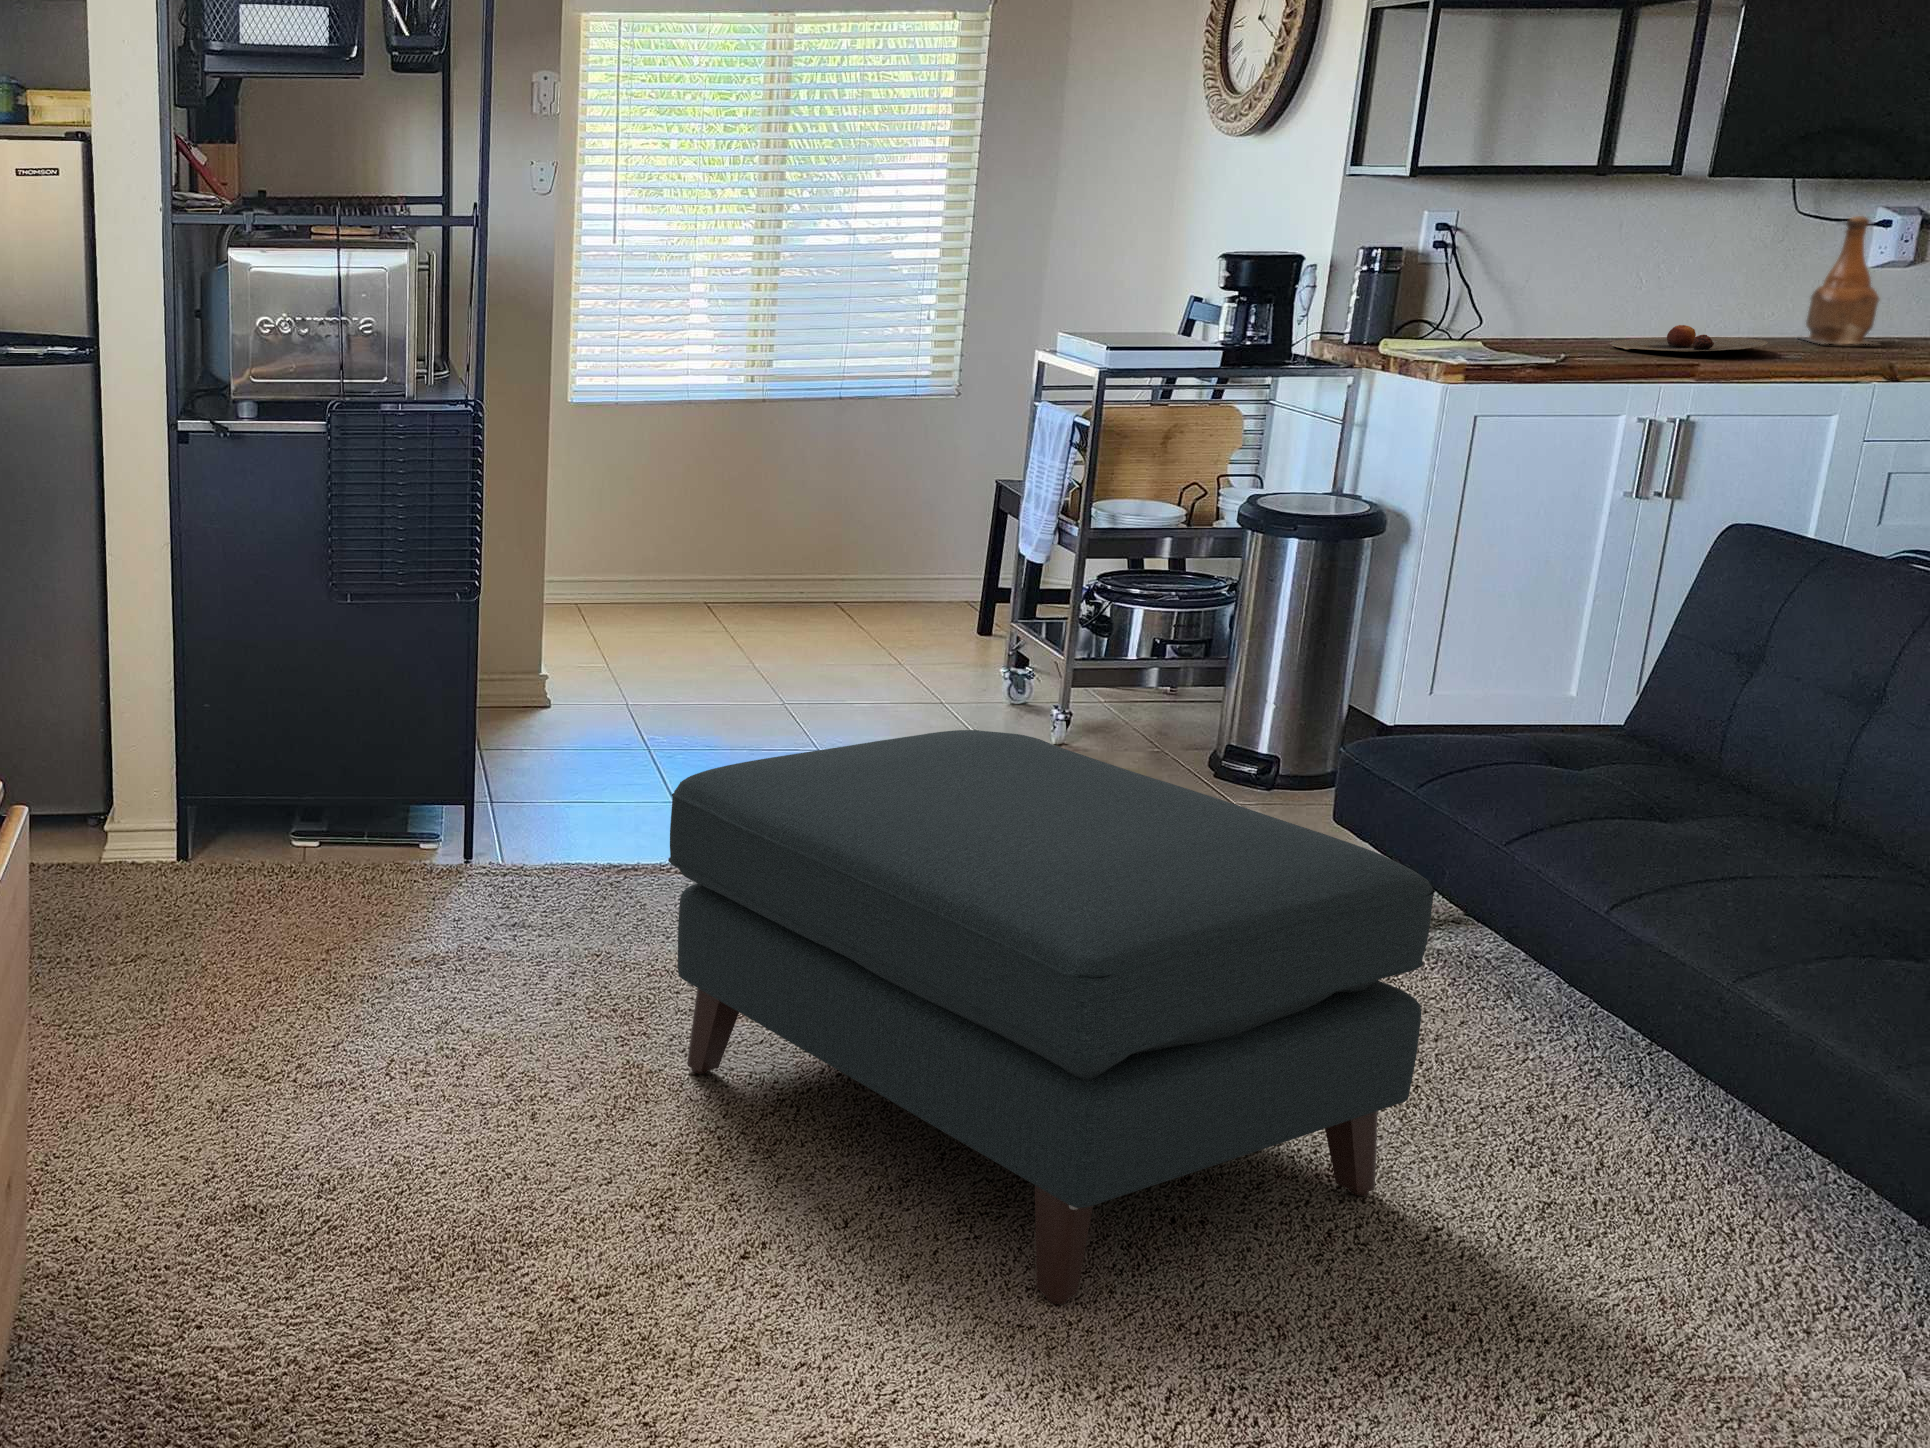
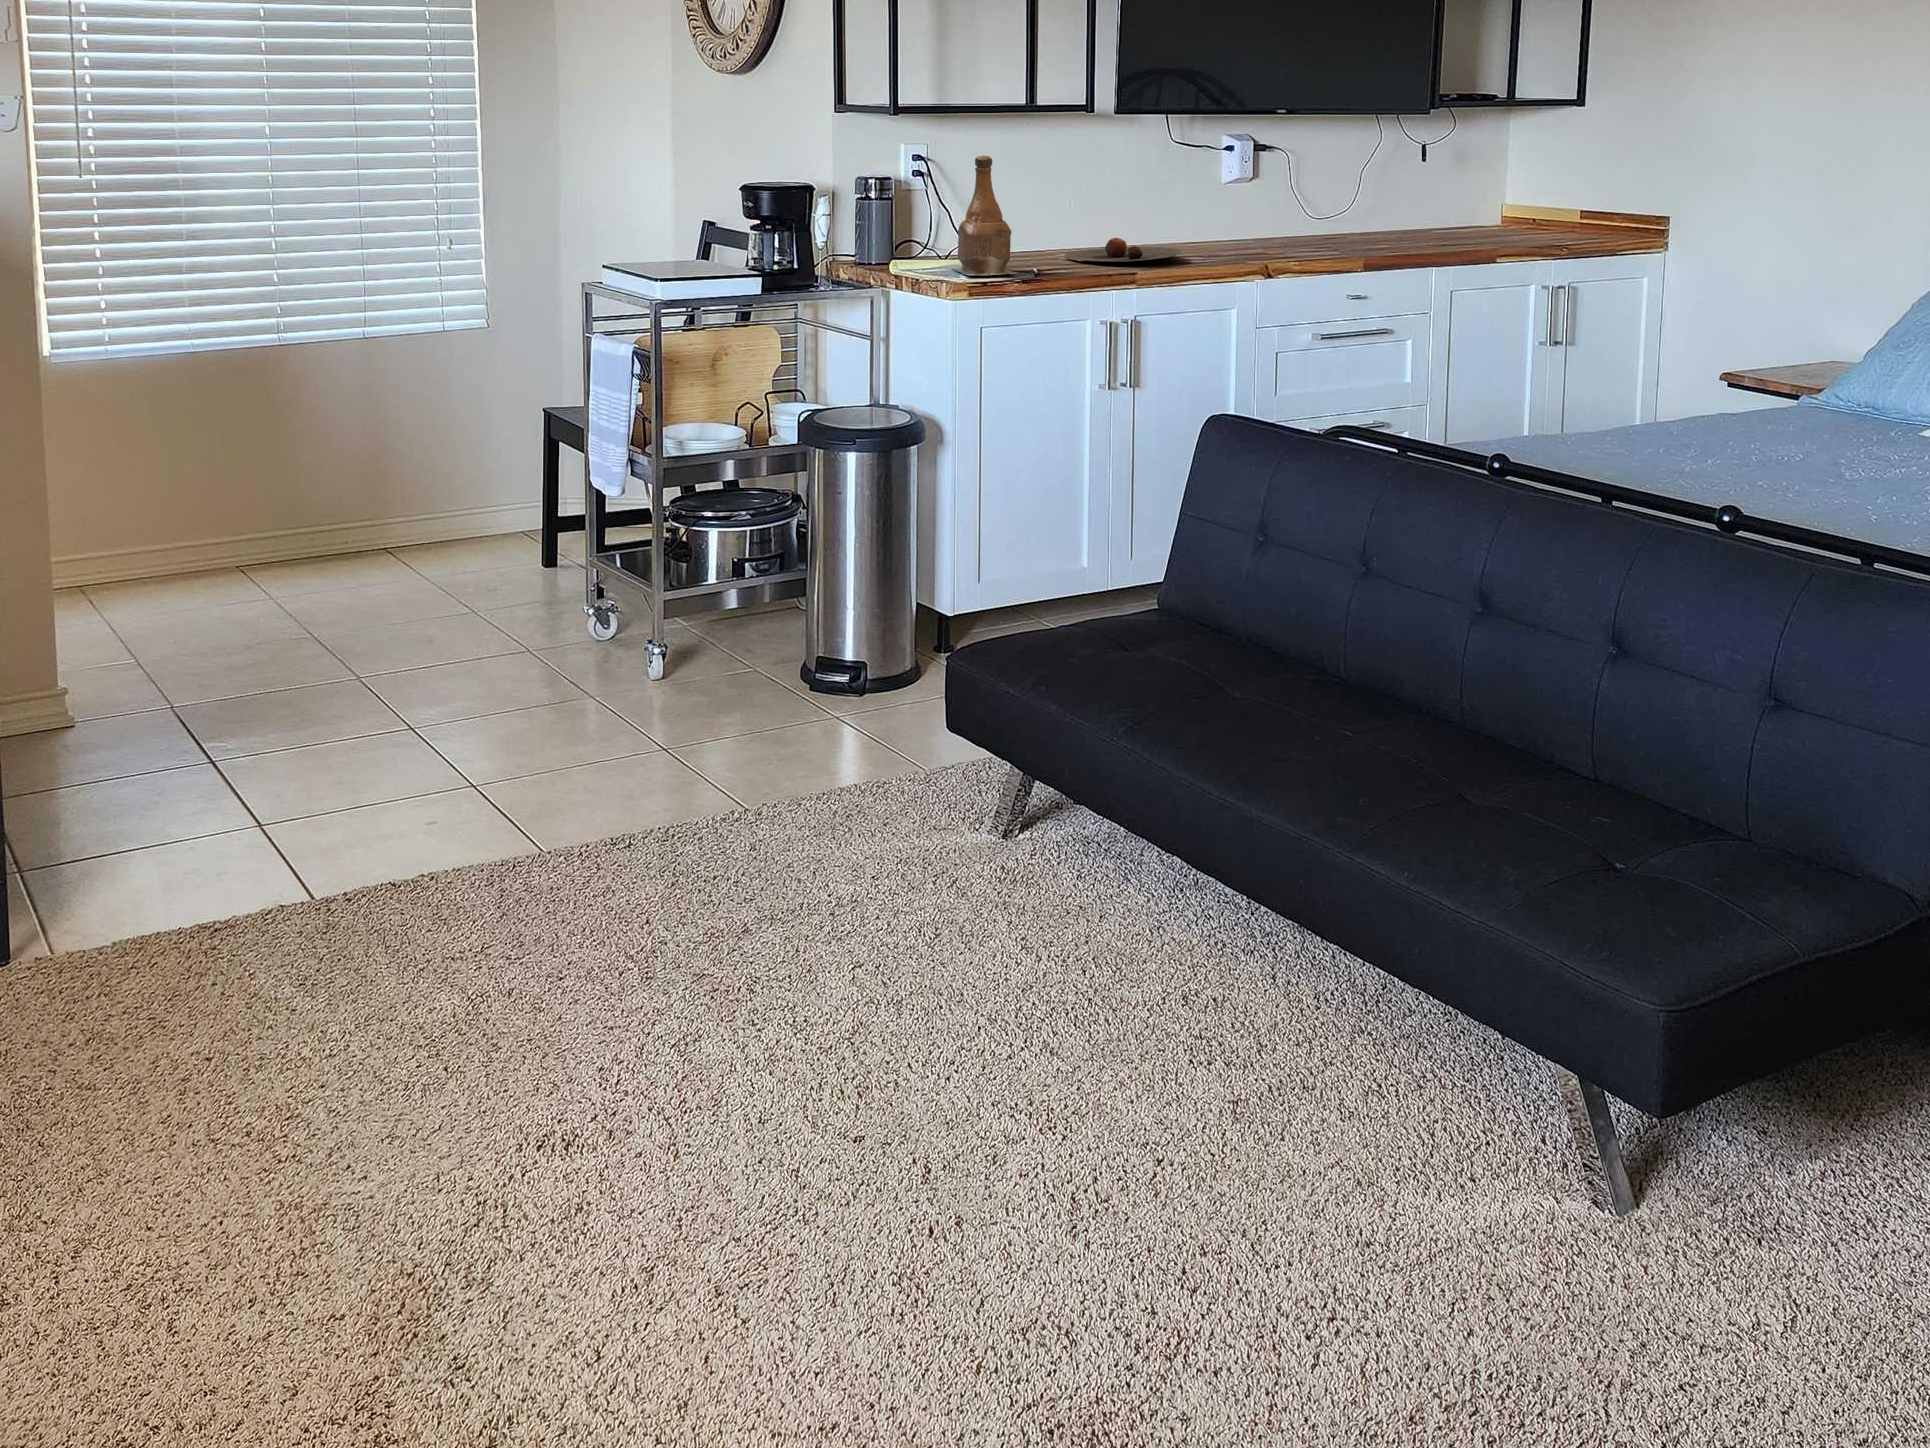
bottle: present [1806,216,1879,344] -> present [952,155,1017,276]
ottoman: present [668,730,1435,1305] -> none [303,718,1119,1384]

